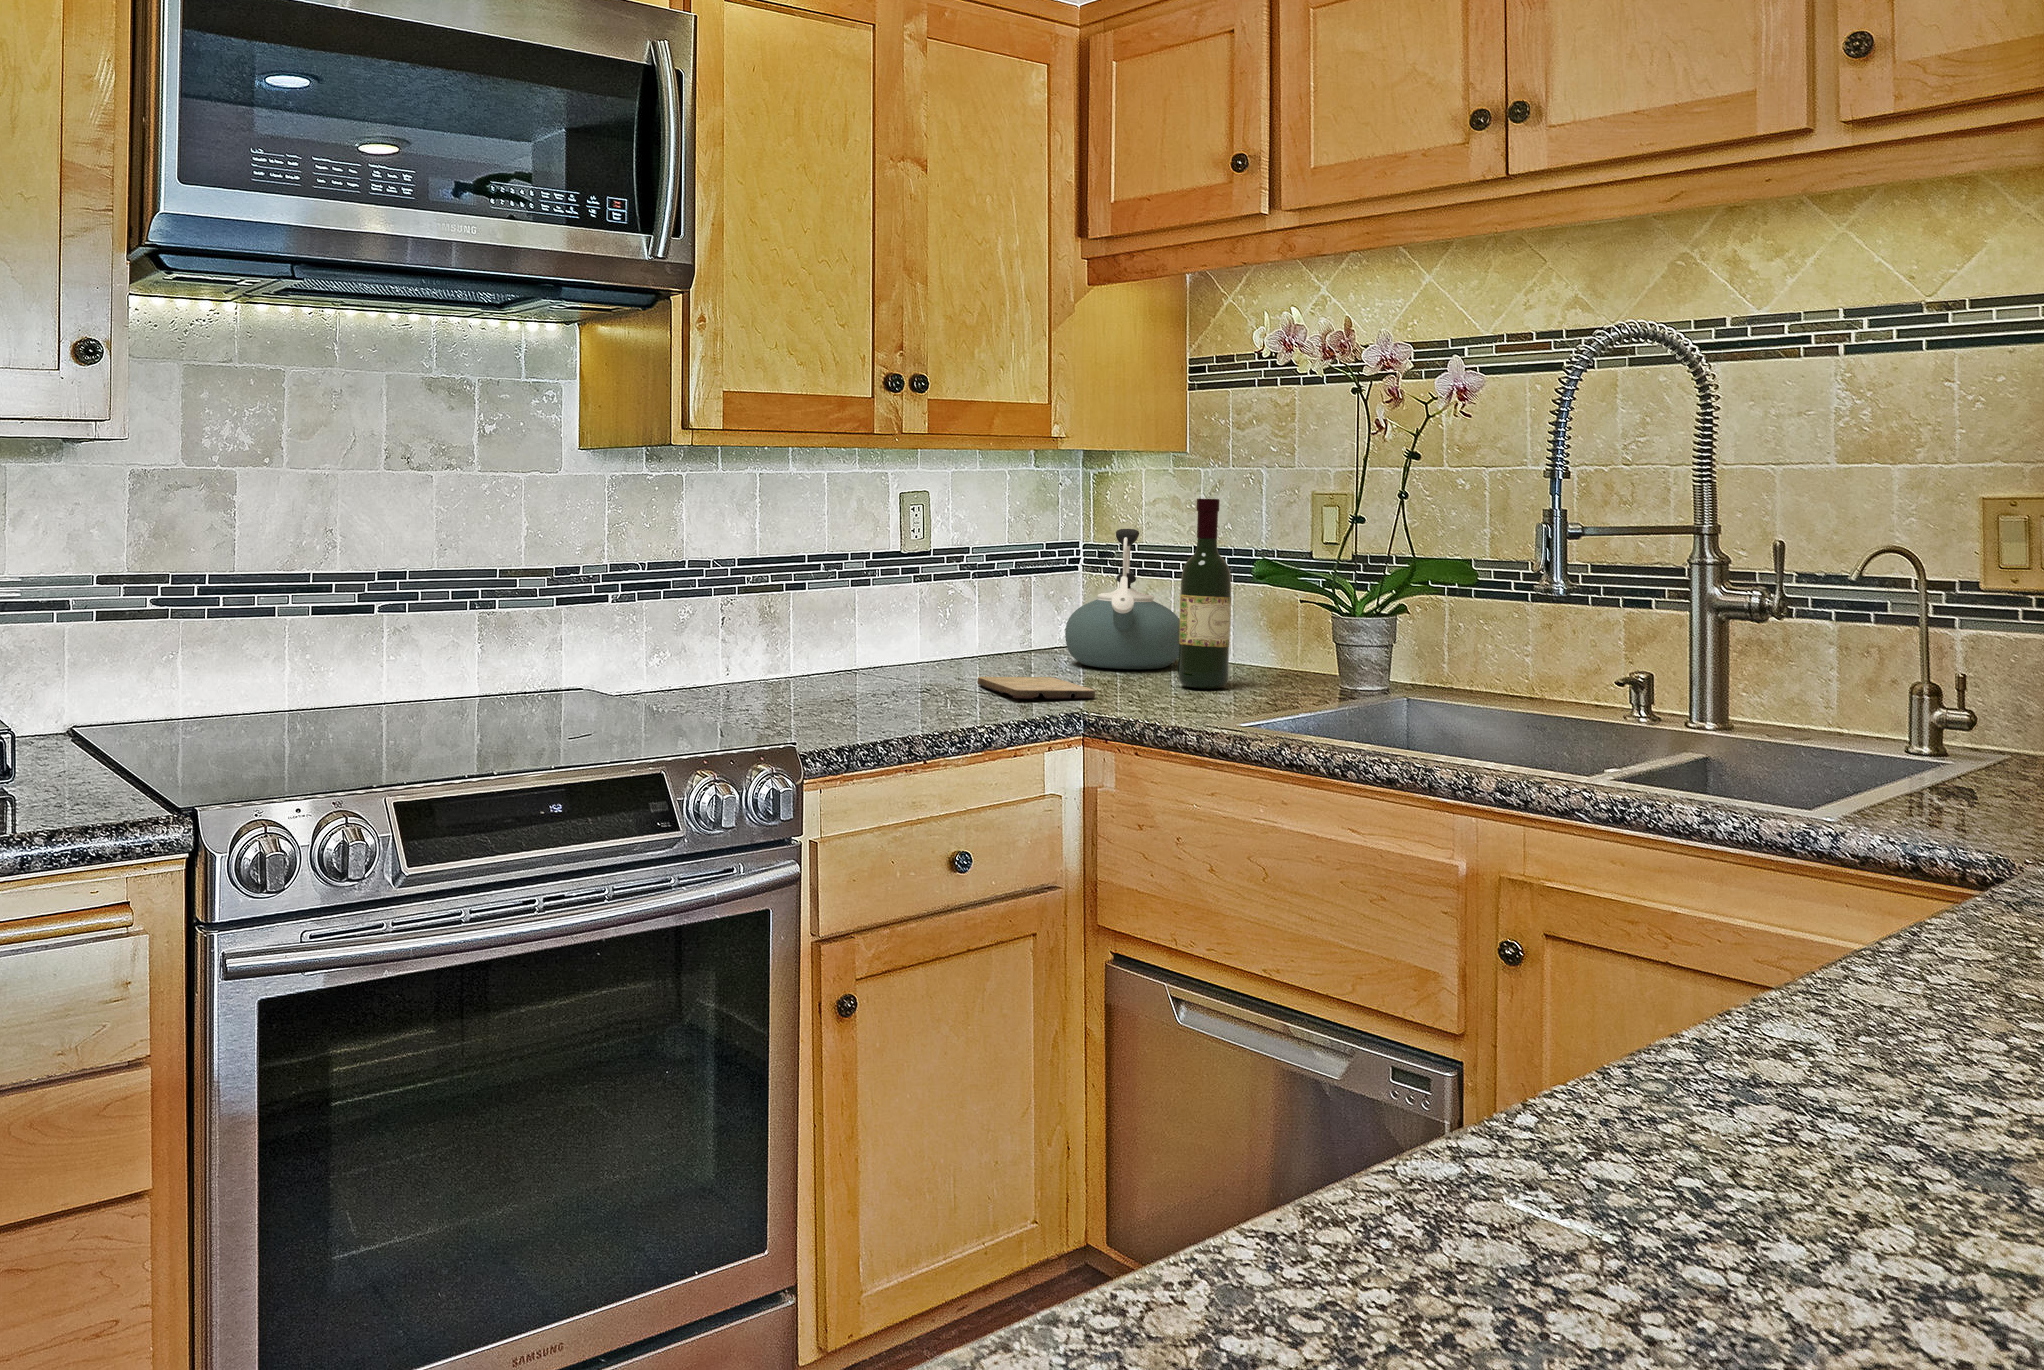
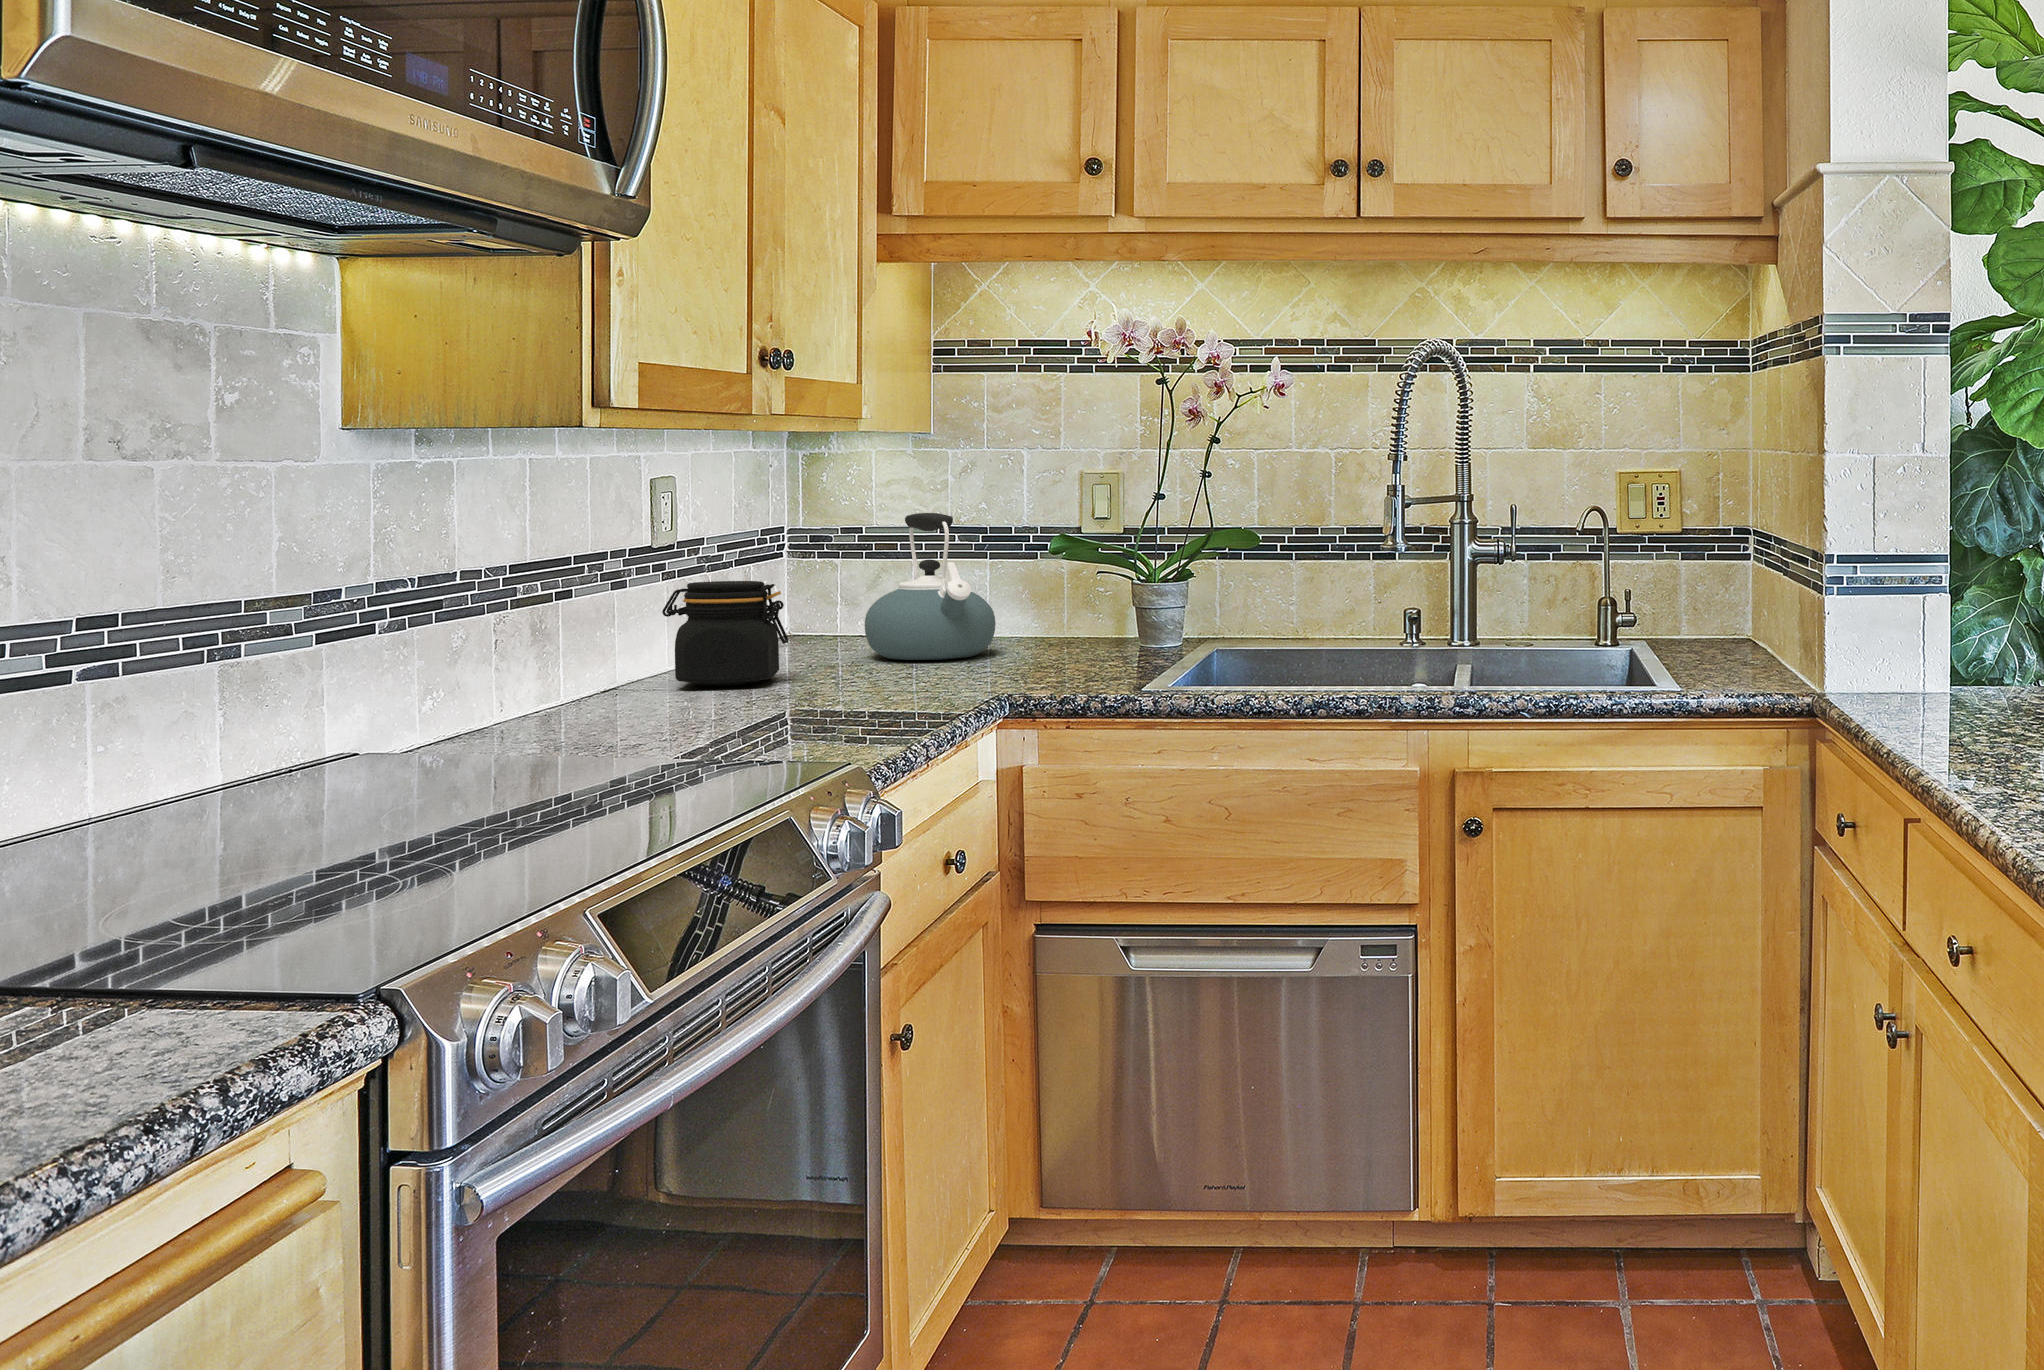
wine bottle: present [1178,499,1231,689] -> none [1041,480,1092,667]
jar: none [871,581,962,672] -> present [662,581,788,686]
cutting board: present [977,677,1095,699] -> none [851,673,1007,694]

